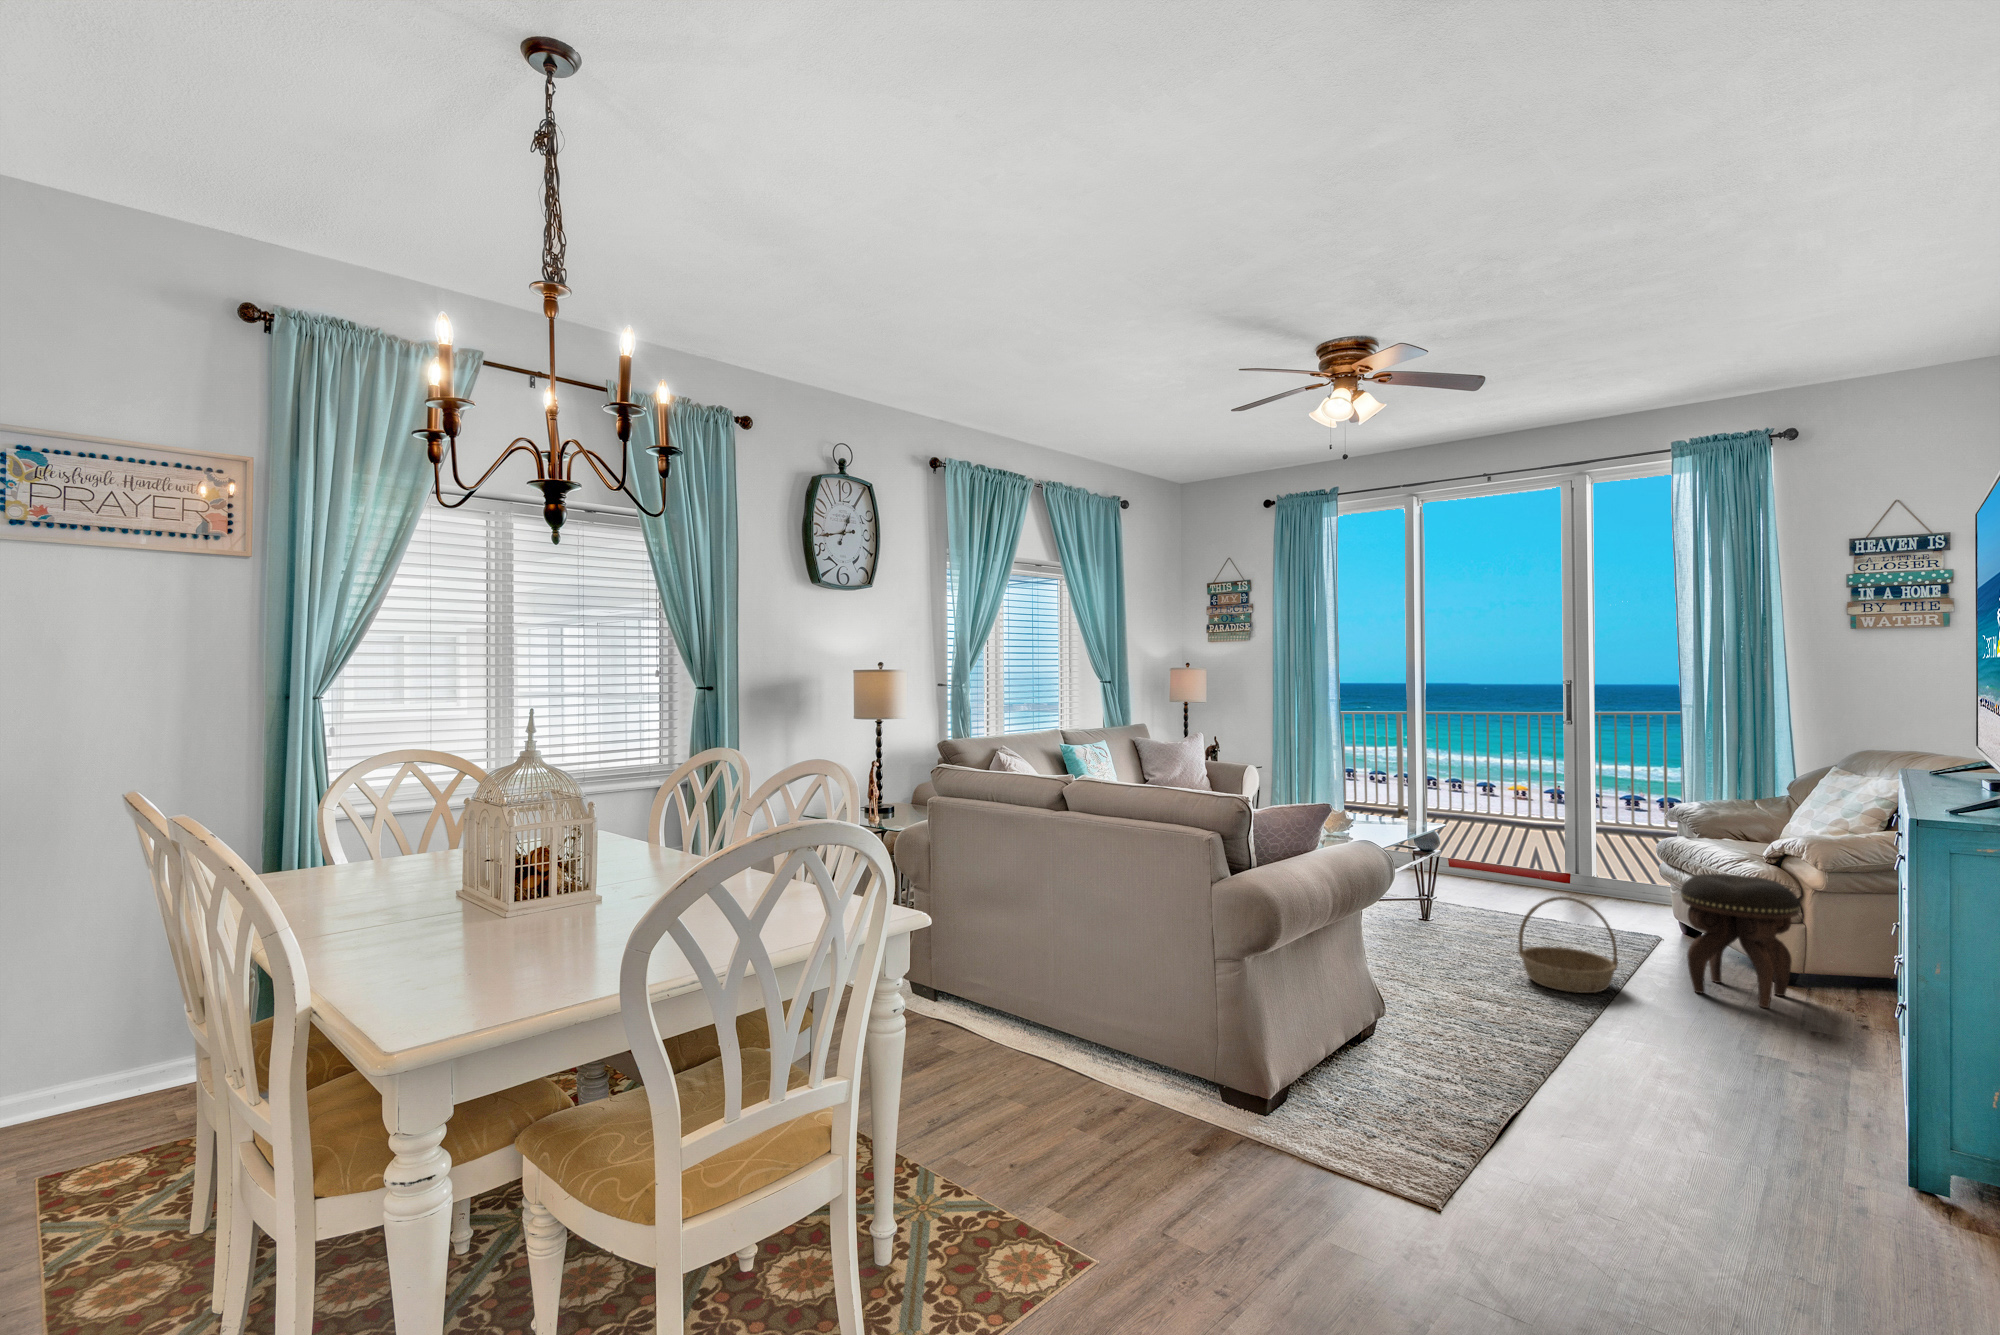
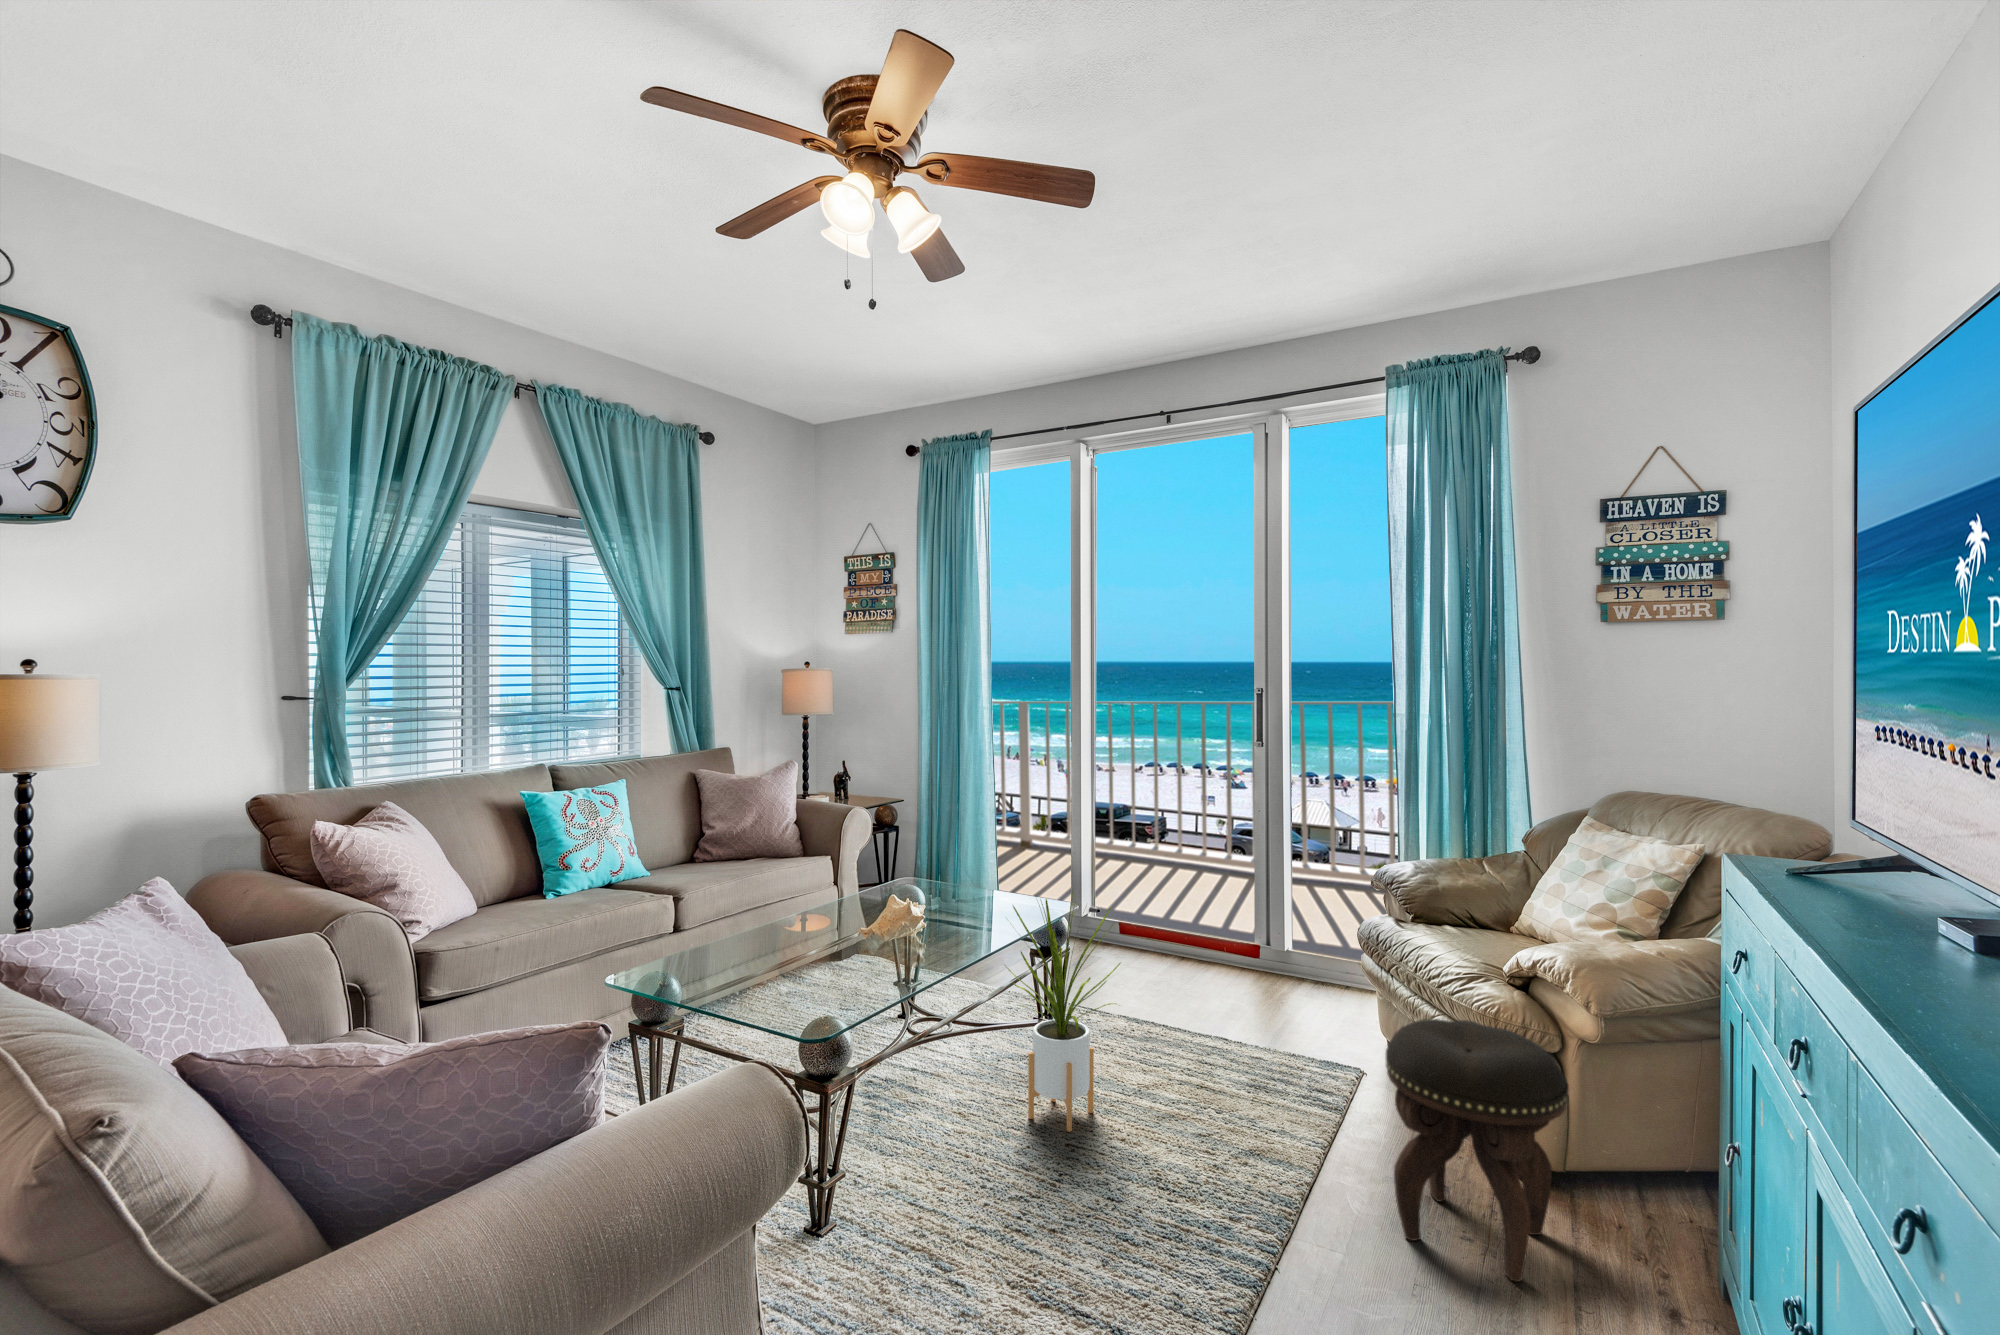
house plant: none [1414,802,1497,948] -> present [1005,888,1121,1132]
basket: present [1518,896,1618,993] -> none [1130,1075,1285,1264]

